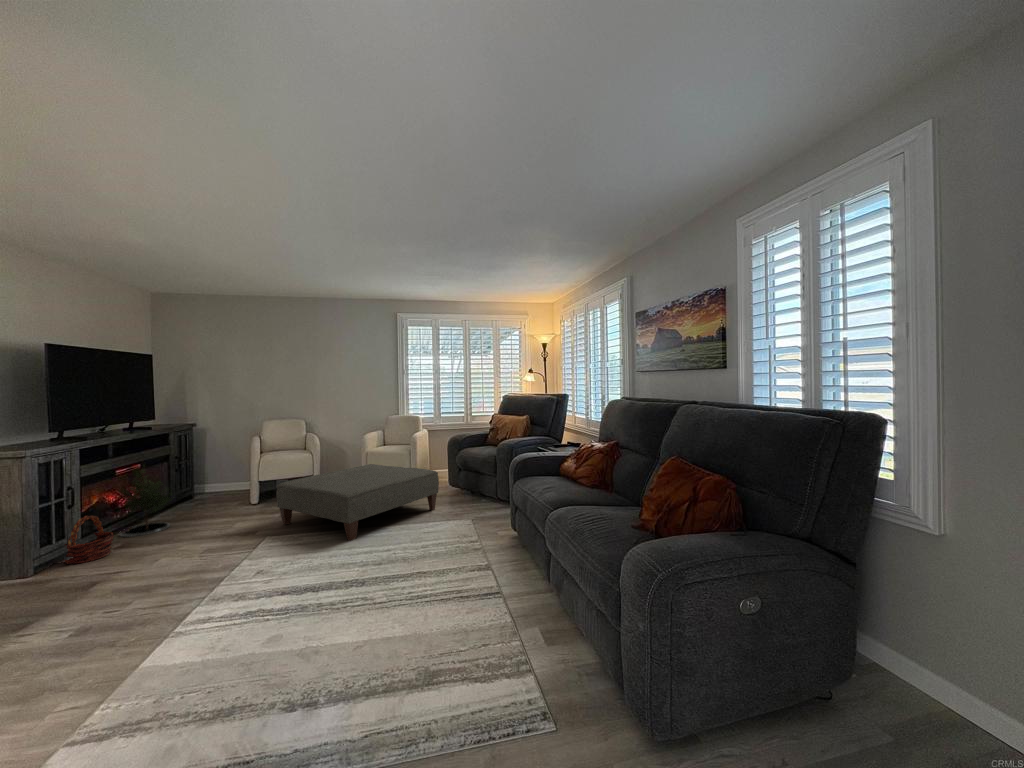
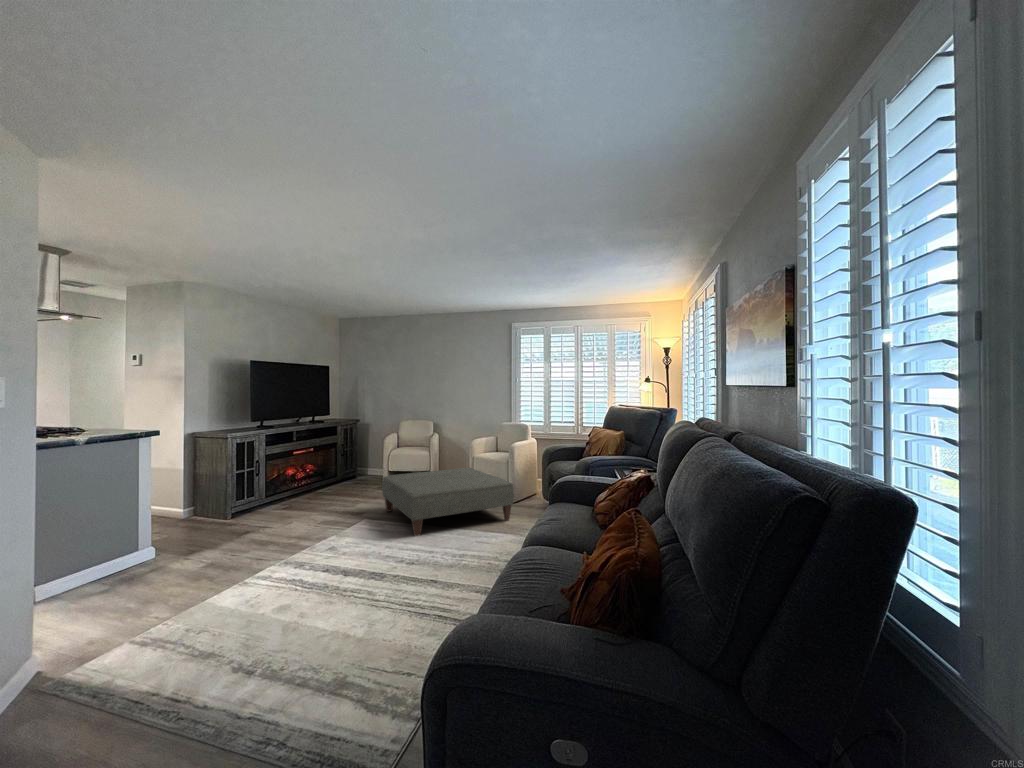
potted tree: present [119,469,171,537] -> none [290,447,326,503]
basket: present [63,516,114,564] -> none [246,483,278,516]

